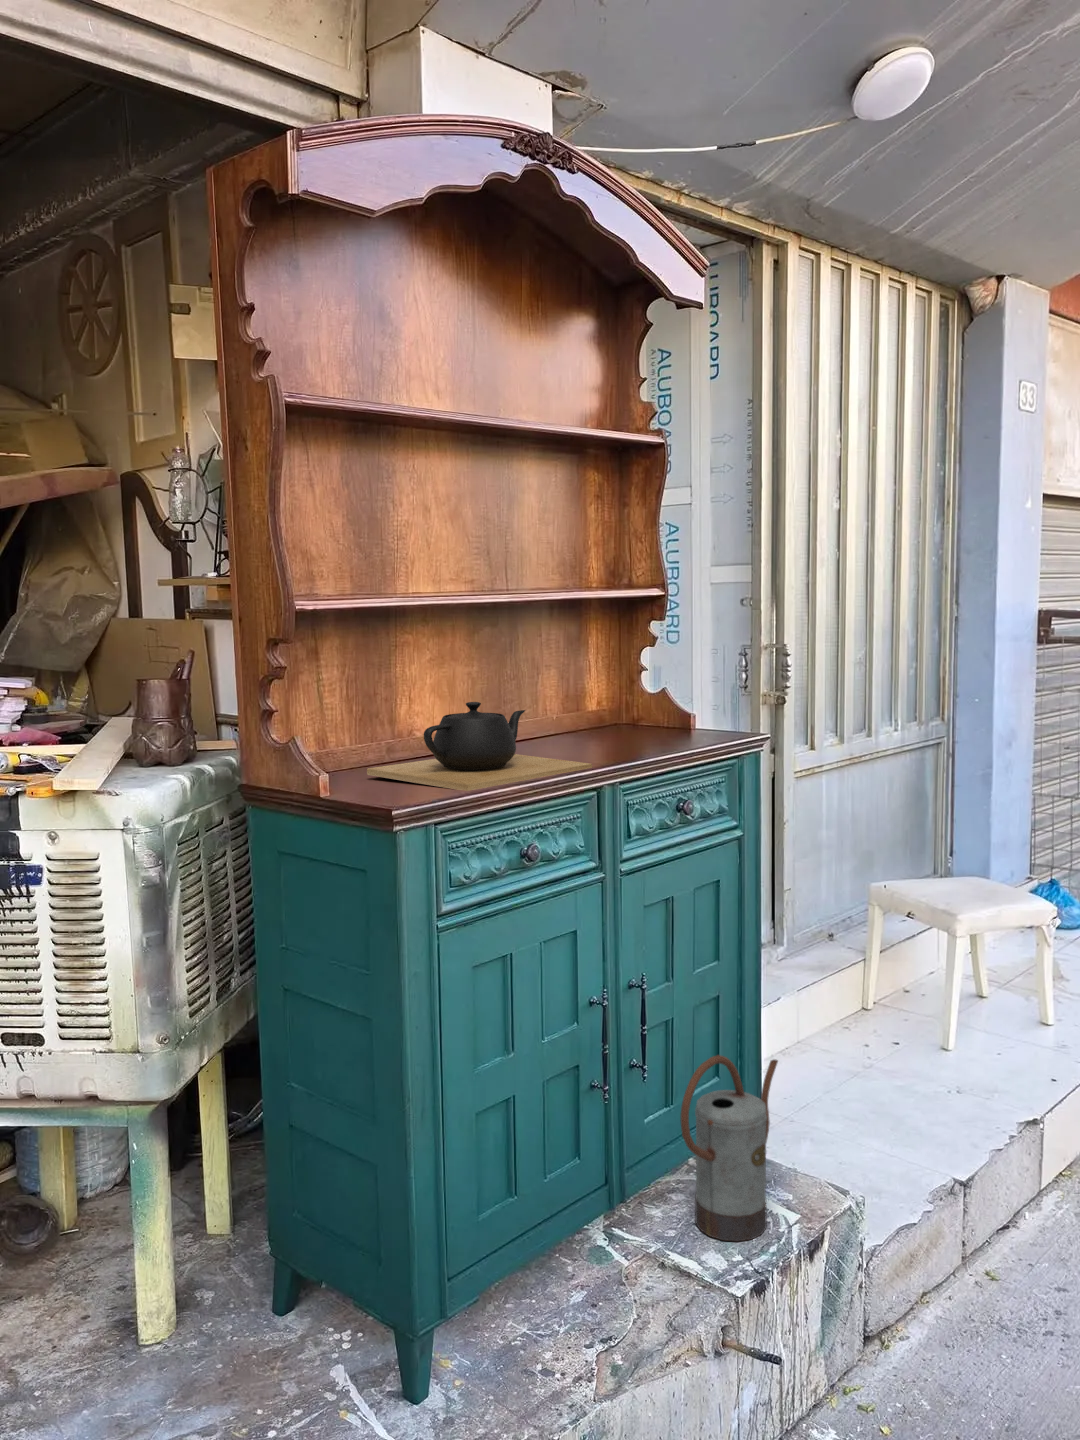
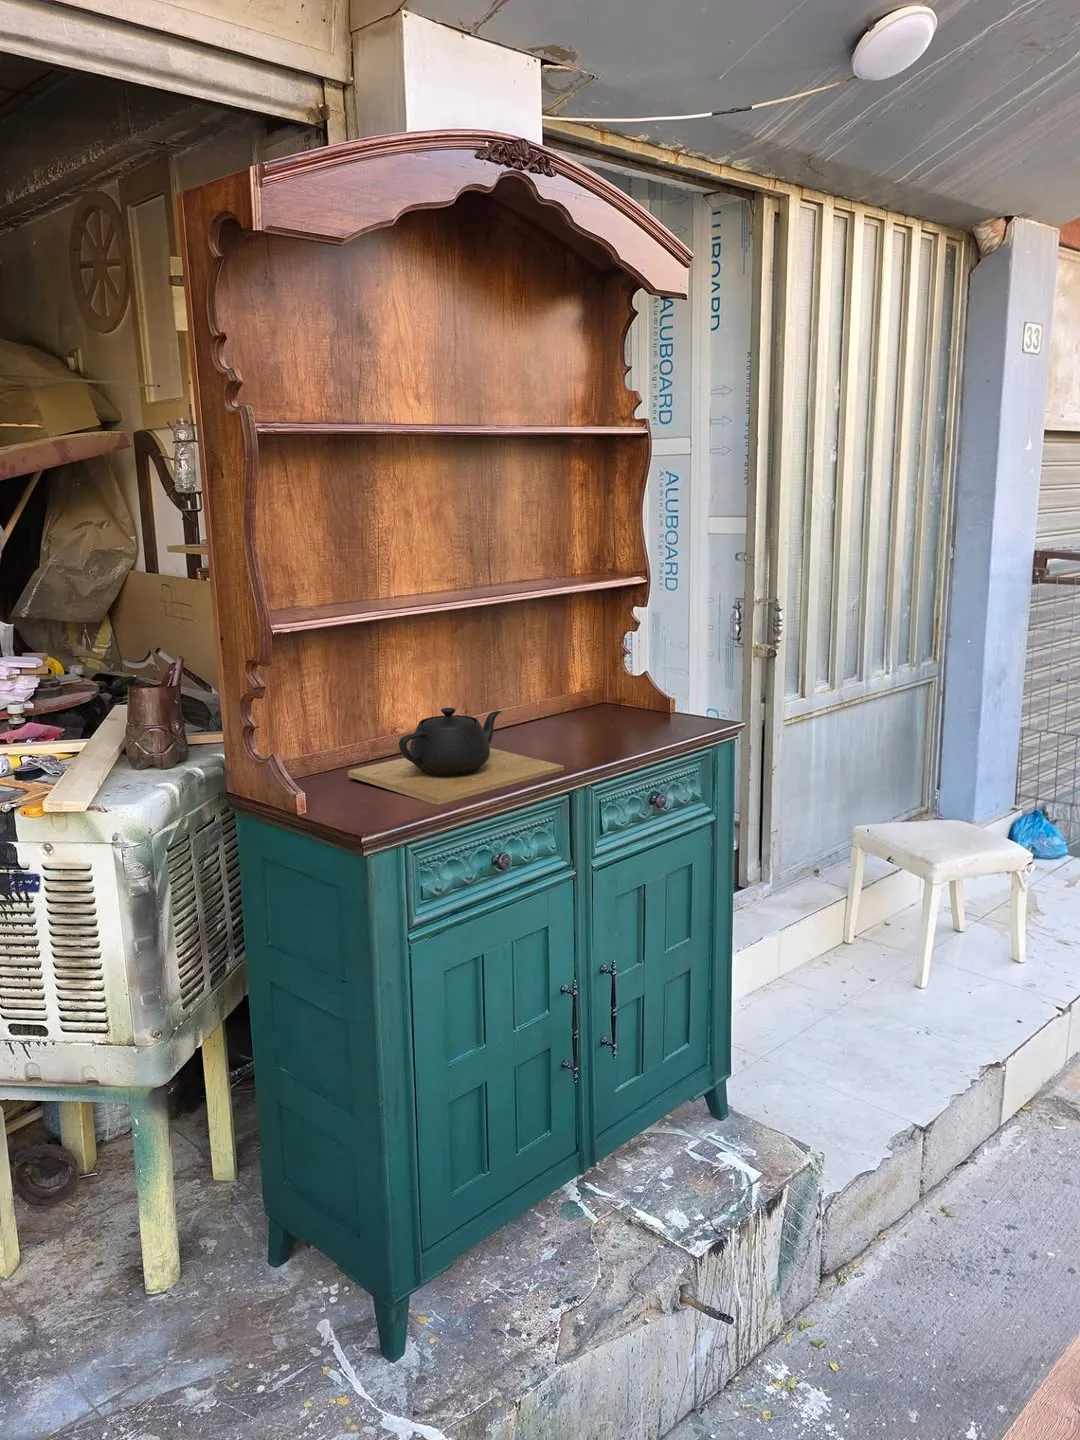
watering can: present [681,1055,778,1242] -> none [646,1030,744,1201]

